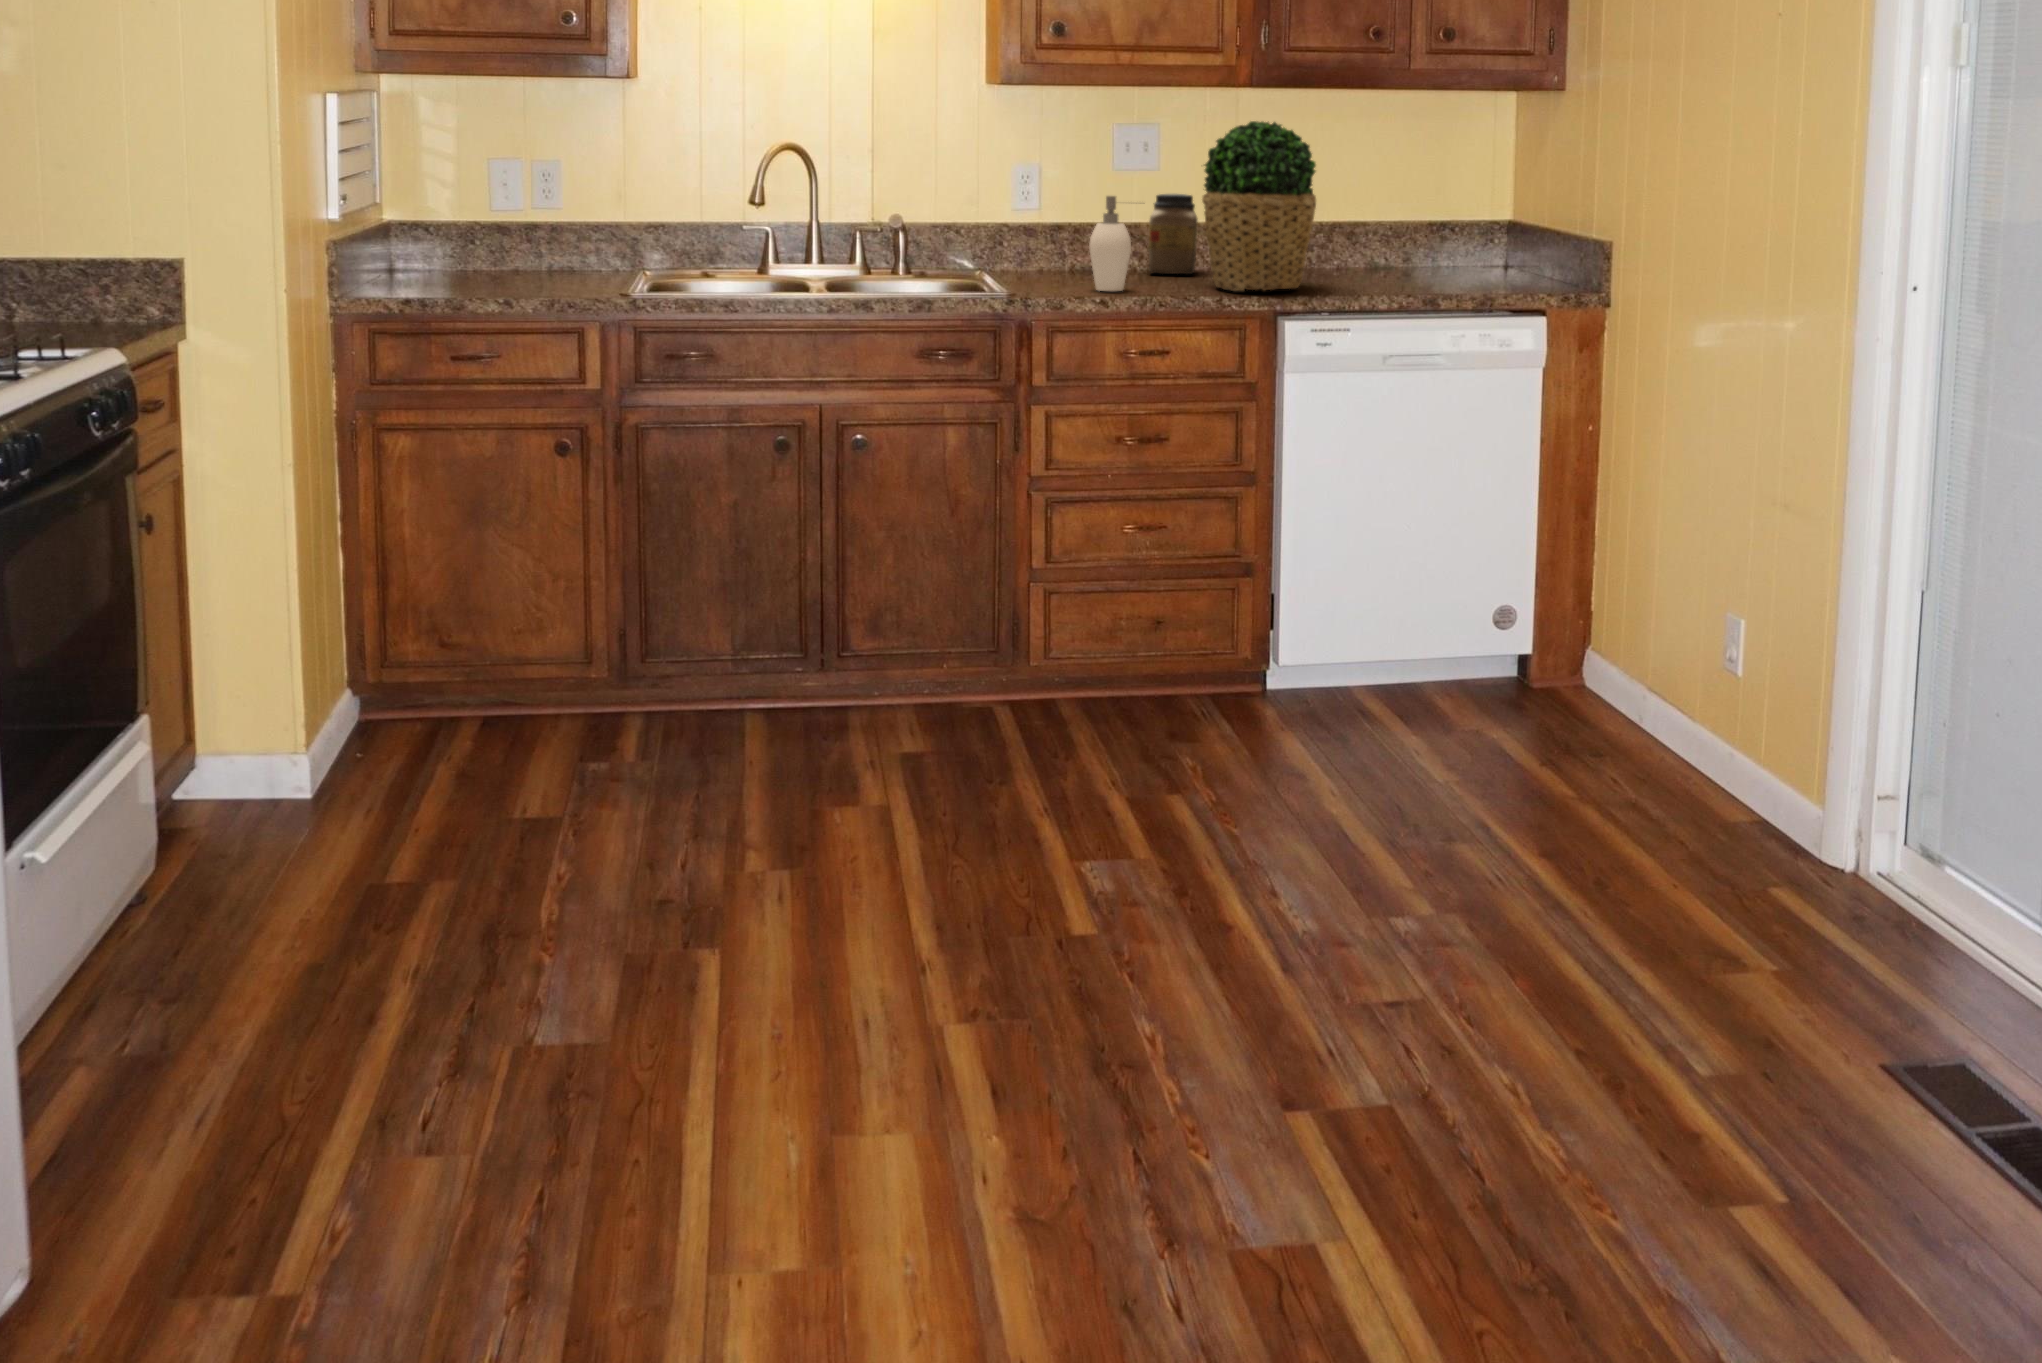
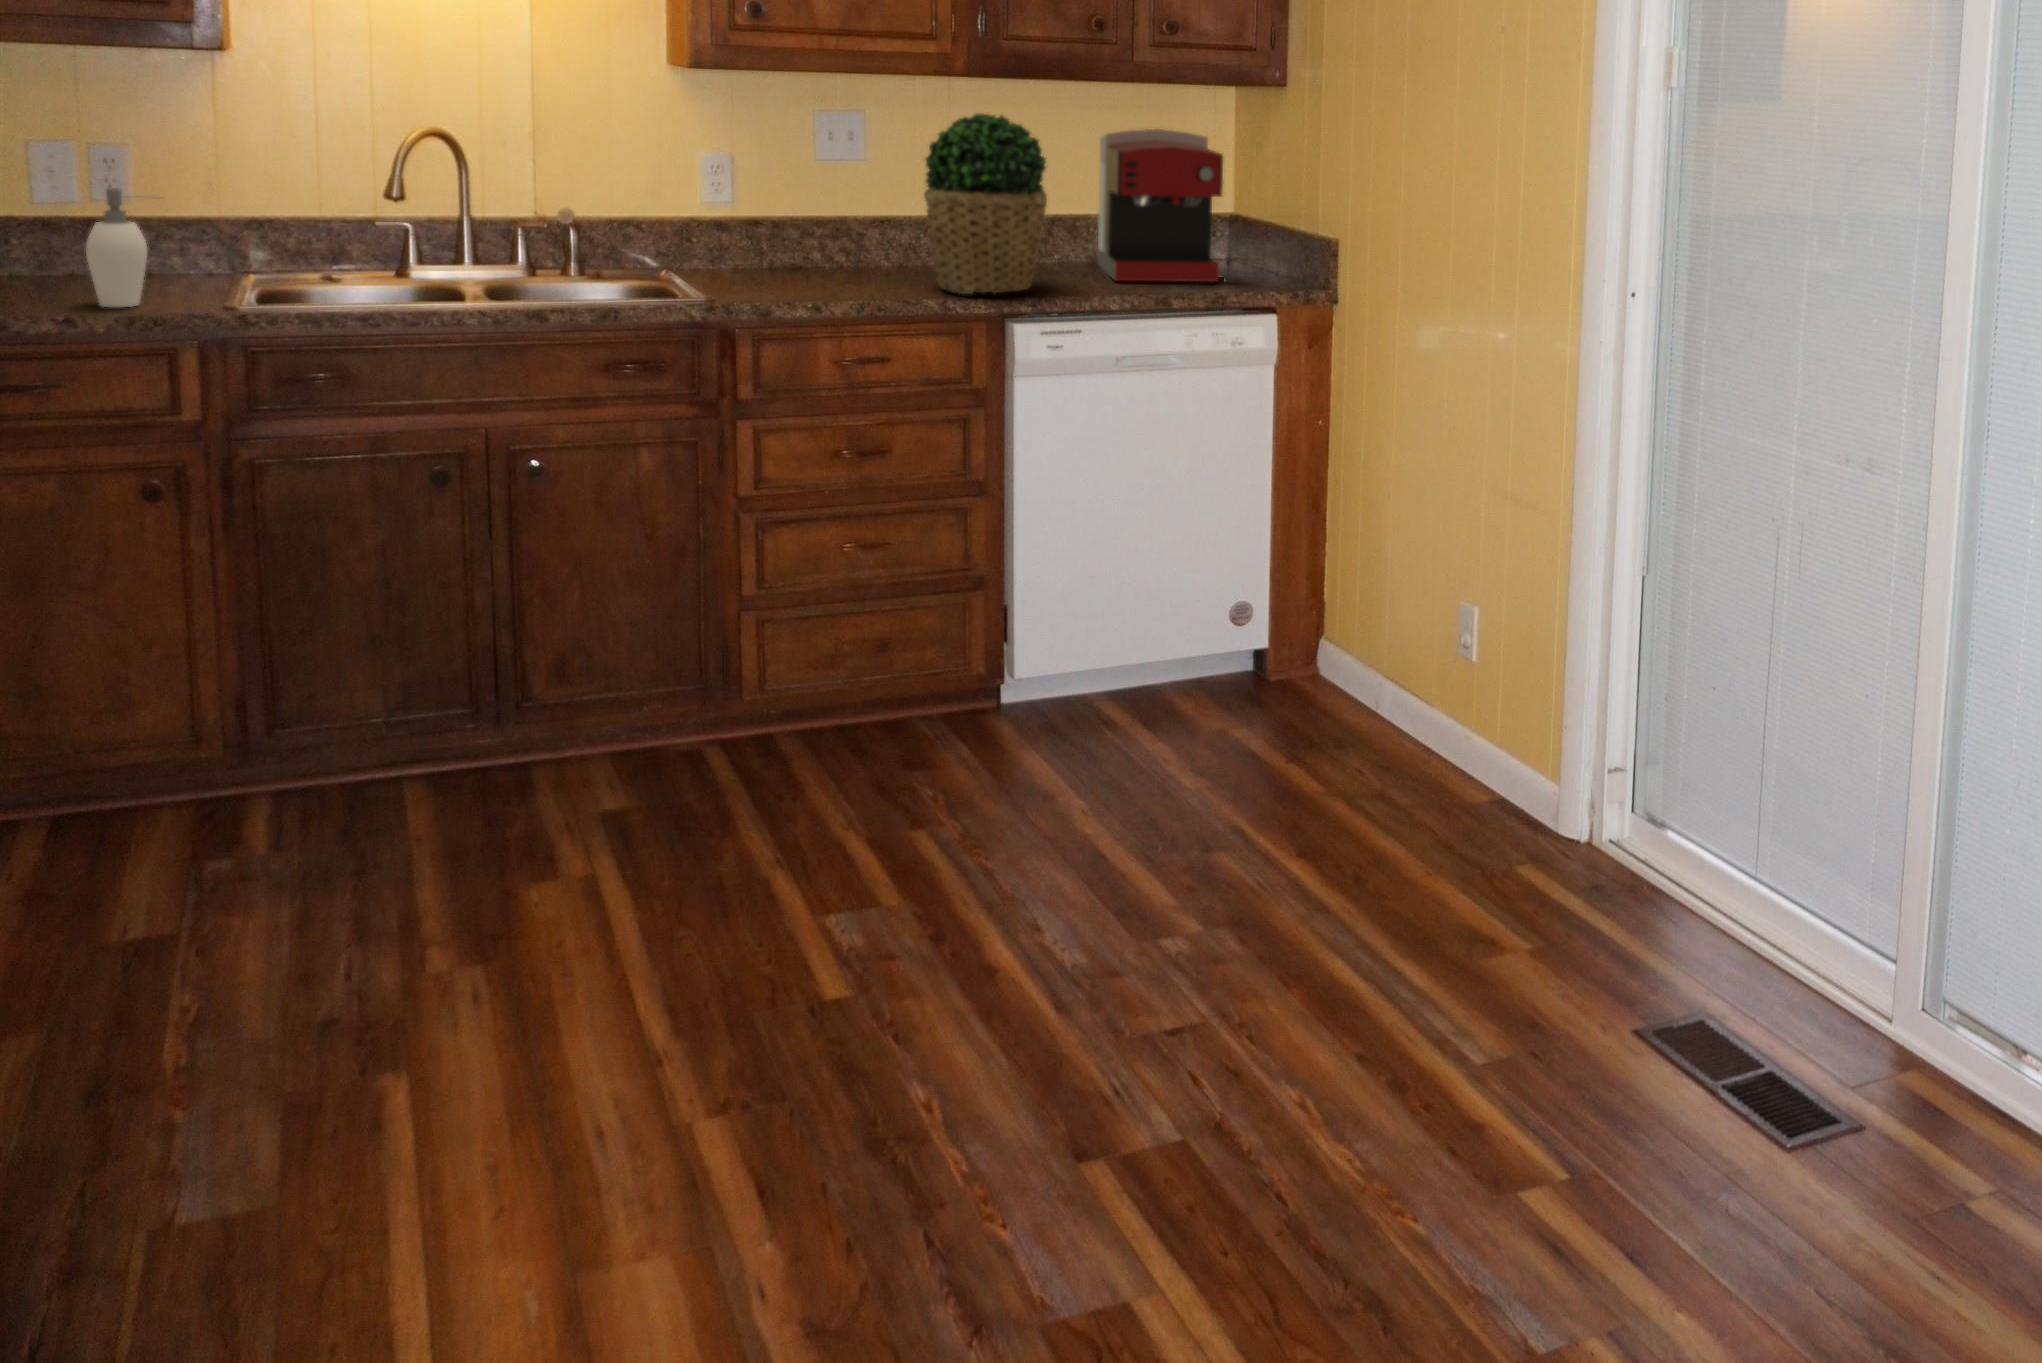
coffee maker: none [1368,138,1490,285] -> present [1098,129,1223,282]
jar: present [1149,194,1198,274] -> none [862,184,915,271]
soap dispenser: present [1089,196,1131,291] -> present [86,188,147,307]

